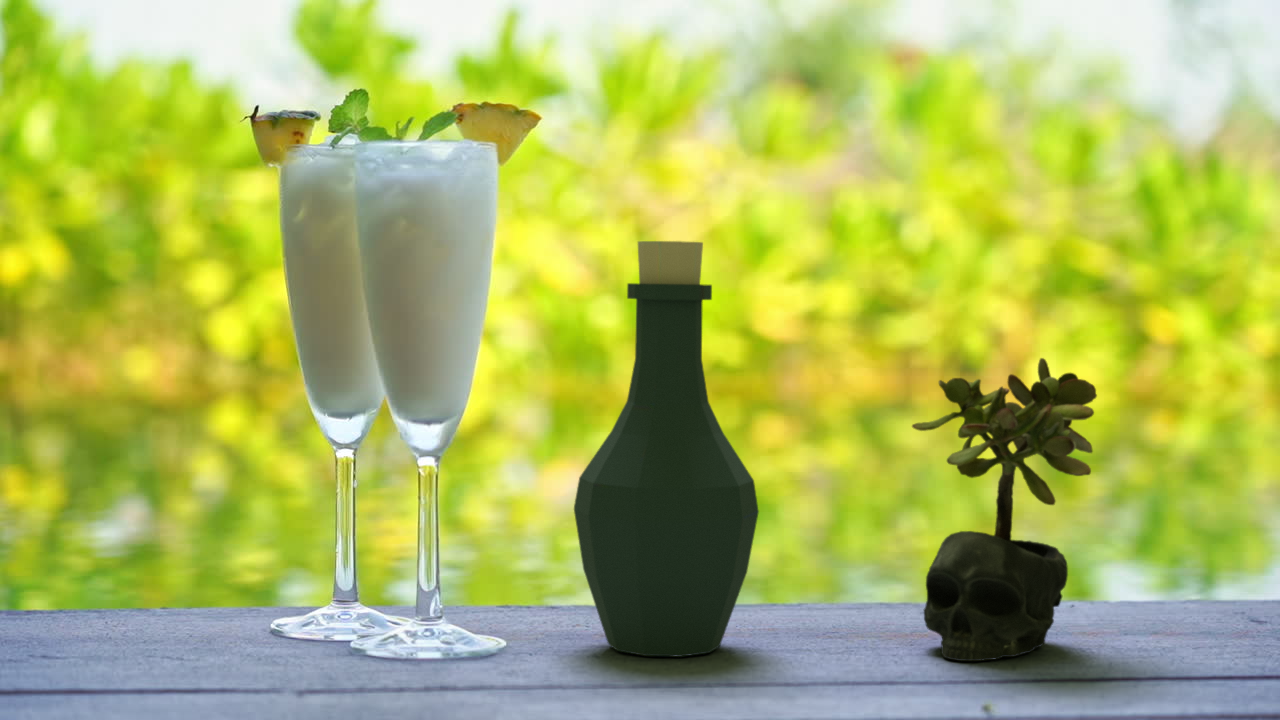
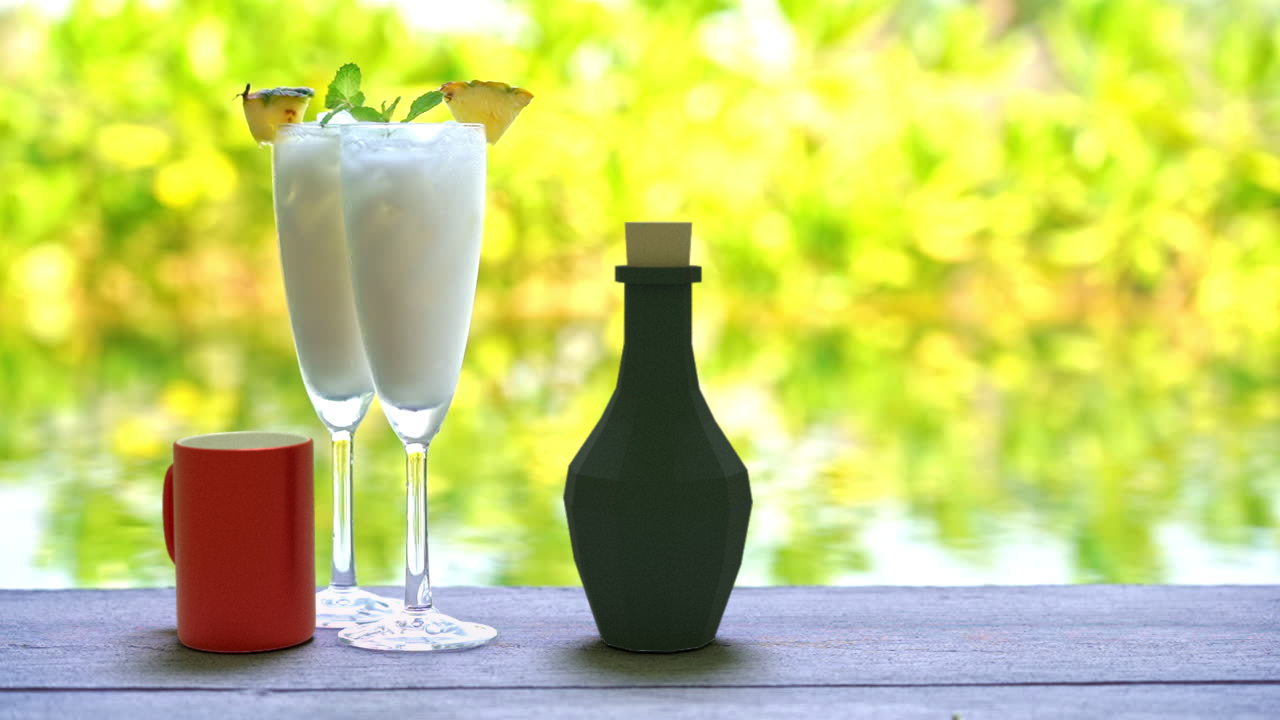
succulent plant: present [912,358,1097,661] -> none [920,339,1120,661]
cup: none [168,445,329,661] -> present [162,431,316,653]

